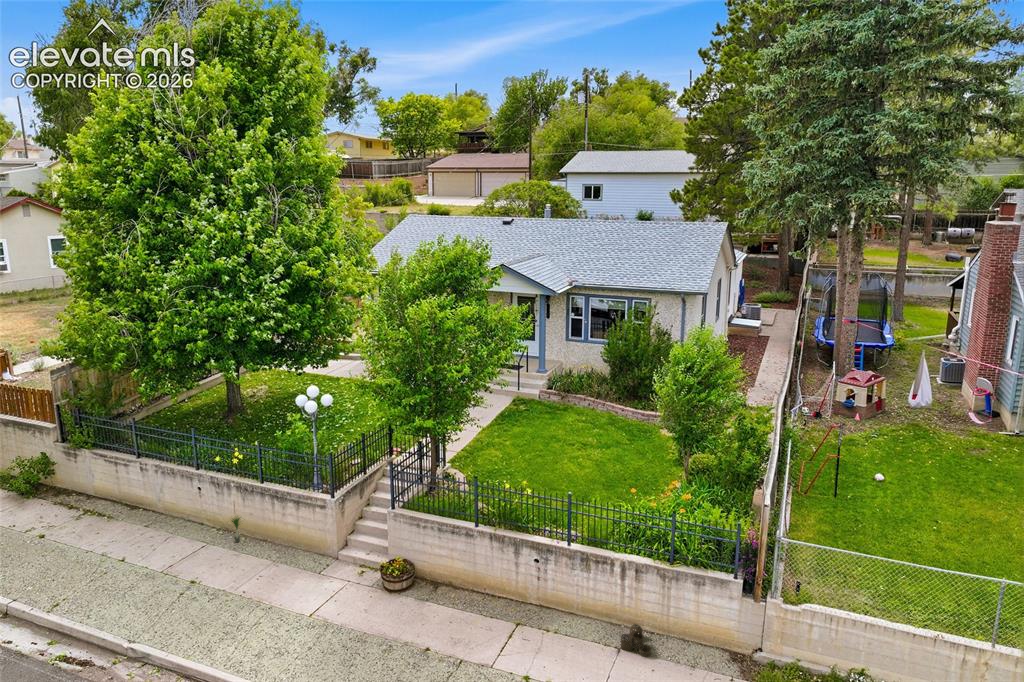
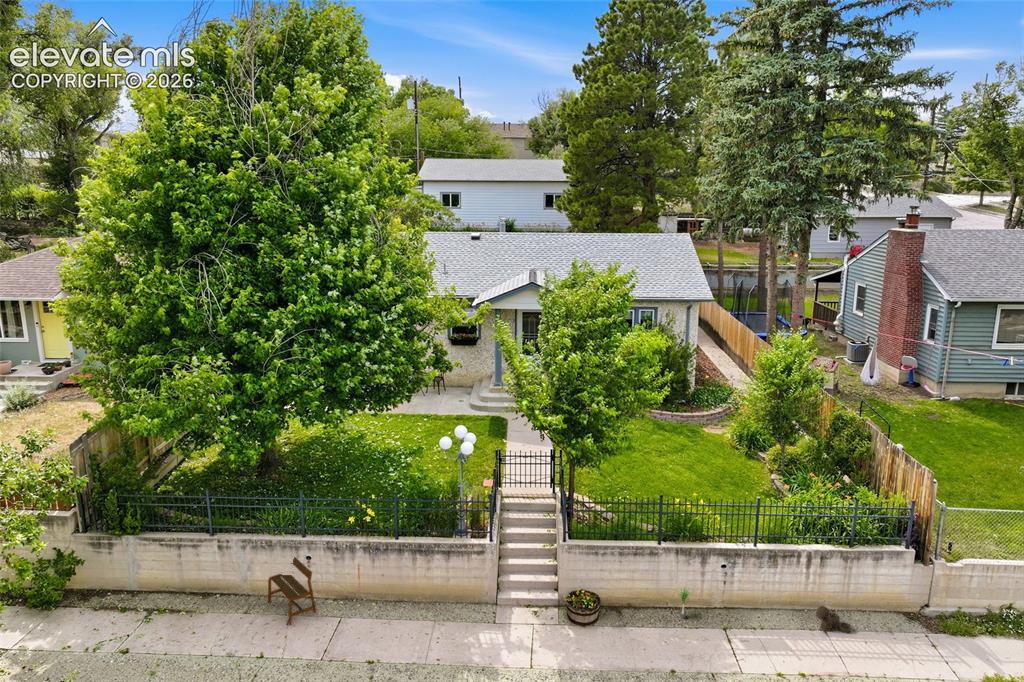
bench: none [167,483,197,541] -> present [268,557,316,625]
potted plant: present [232,516,240,543] -> present [679,588,689,618]

